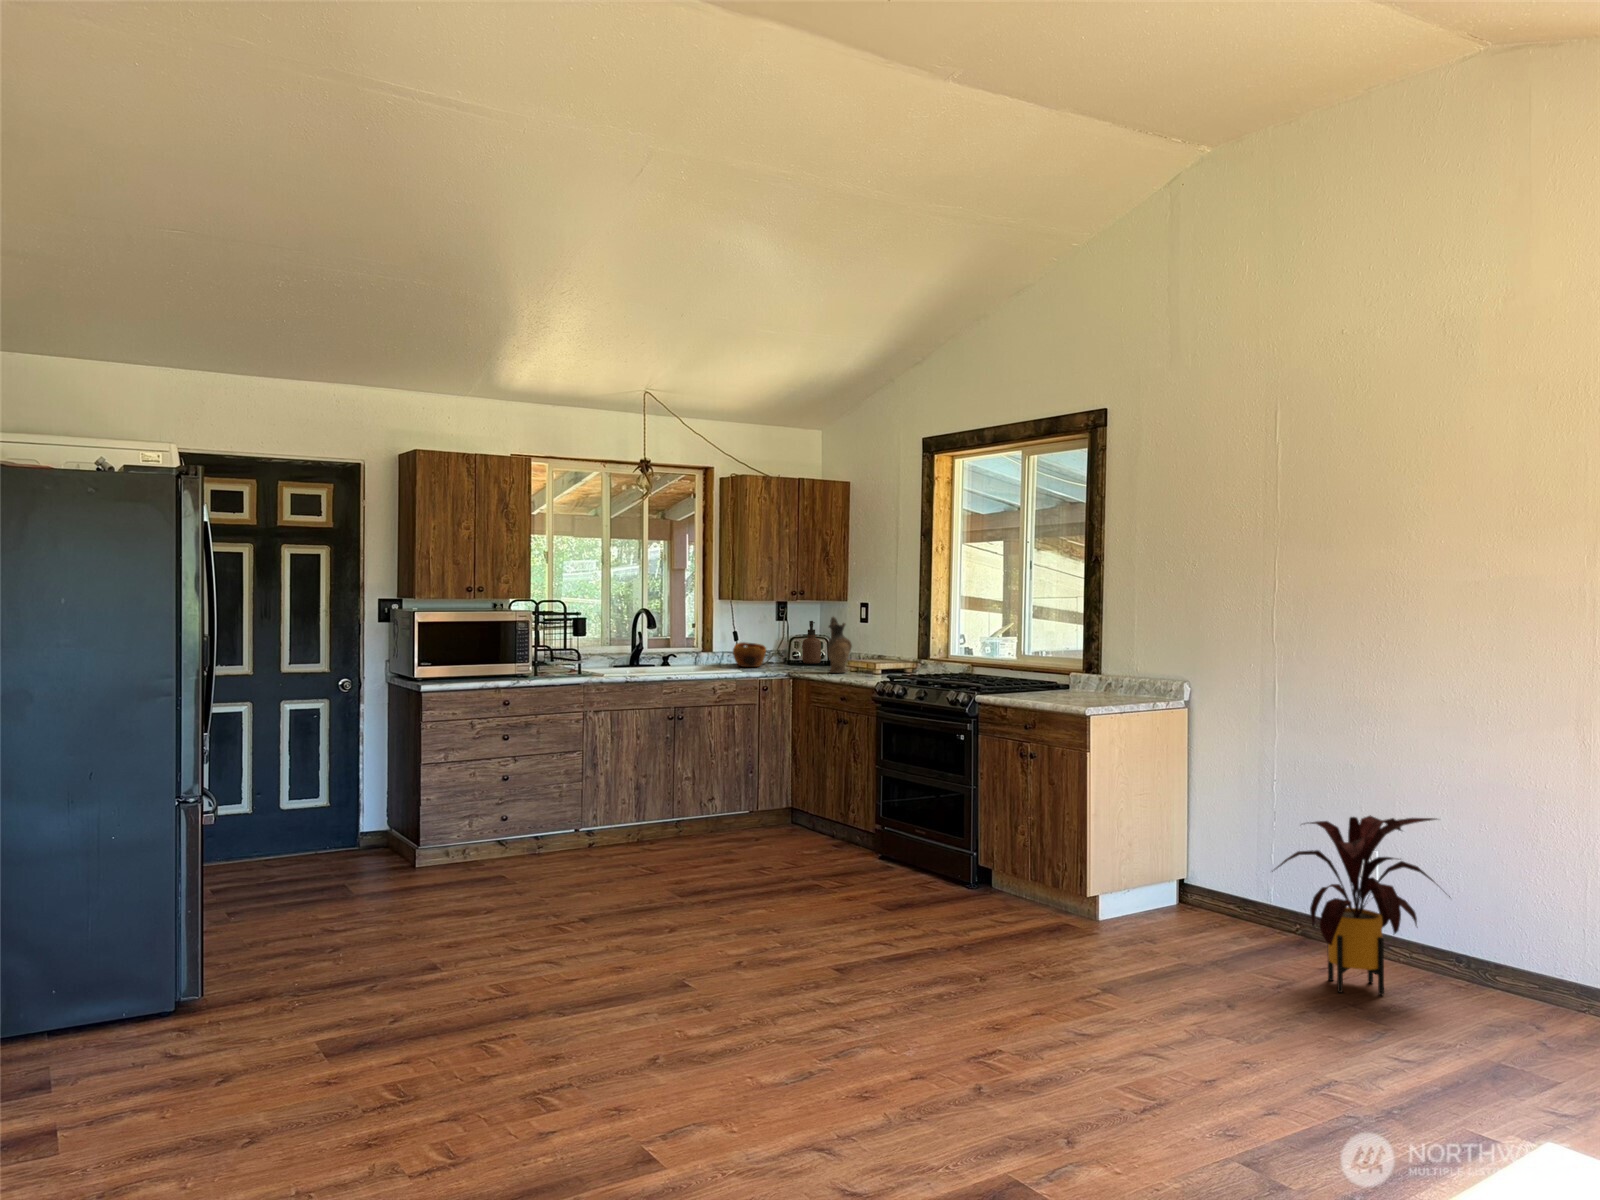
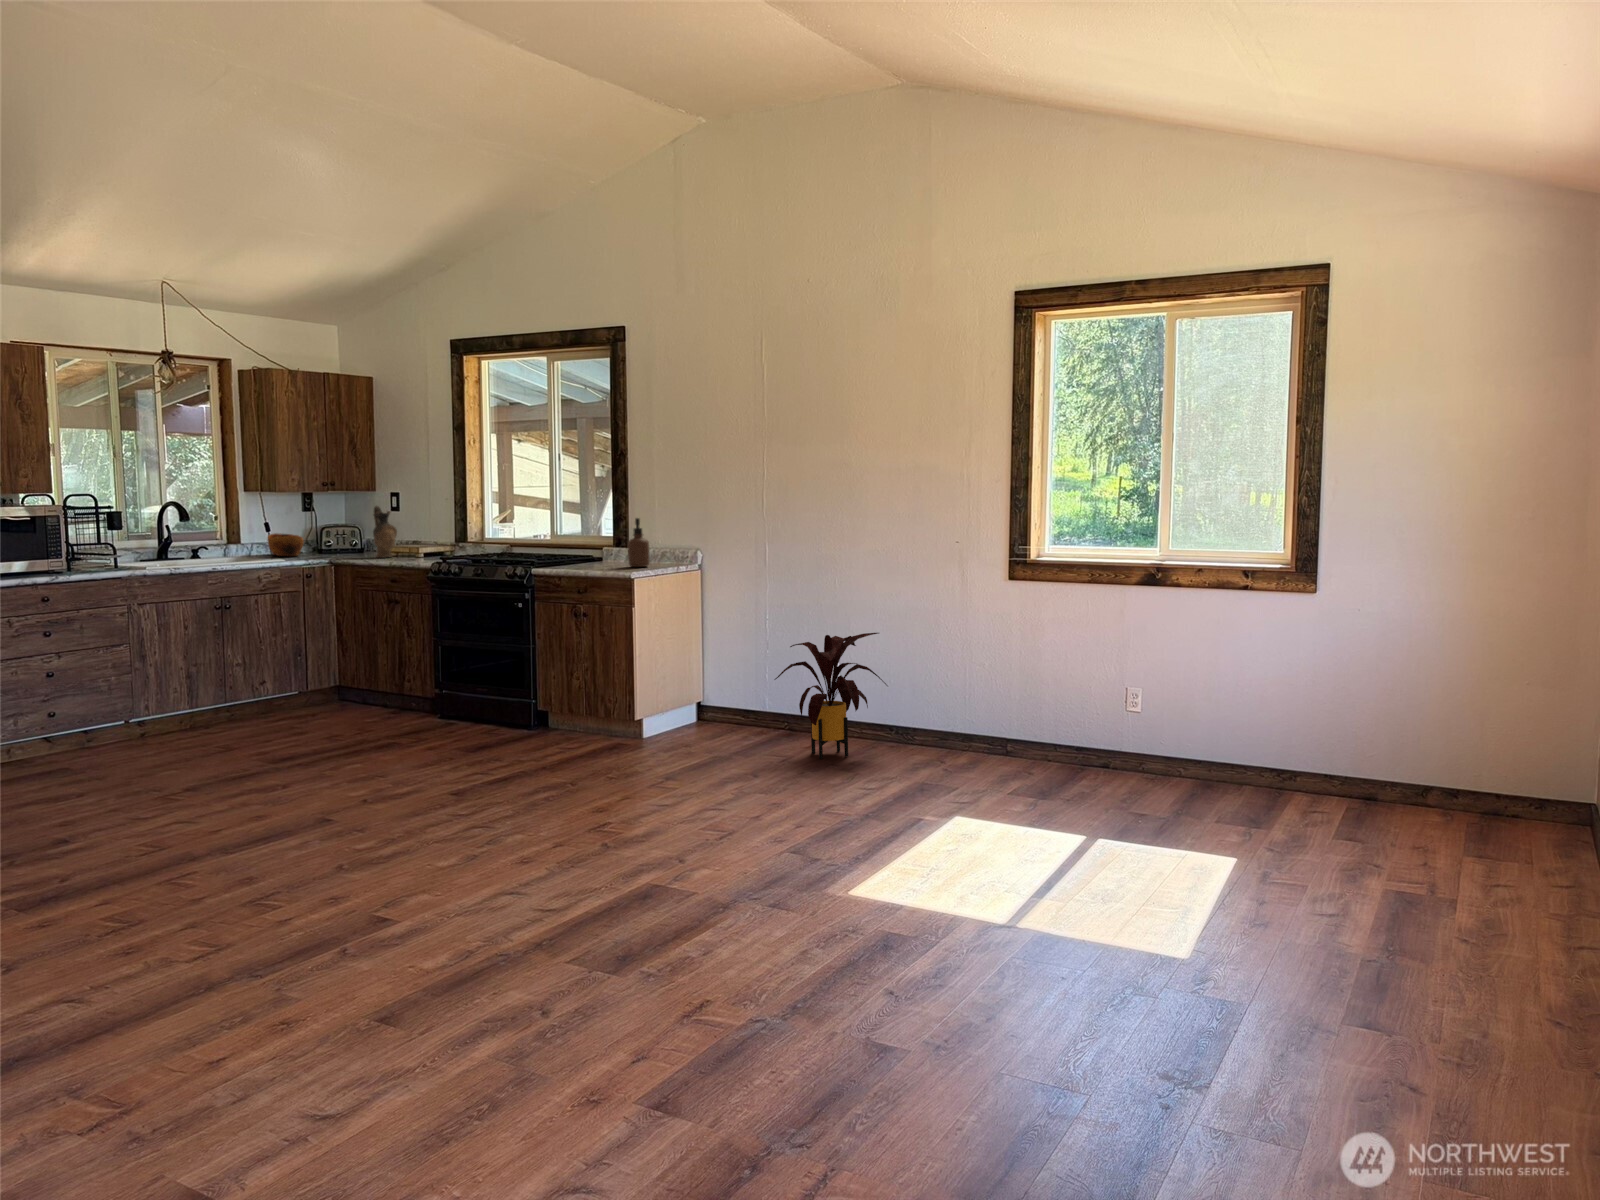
soap dispenser: present [802,621,821,664] -> present [628,518,650,567]

